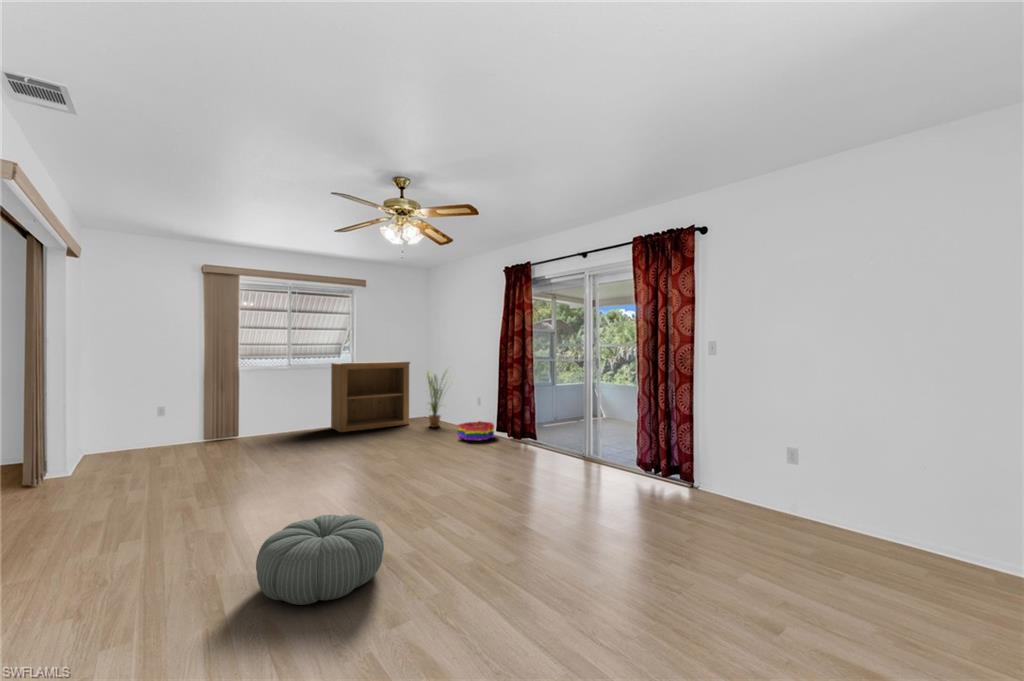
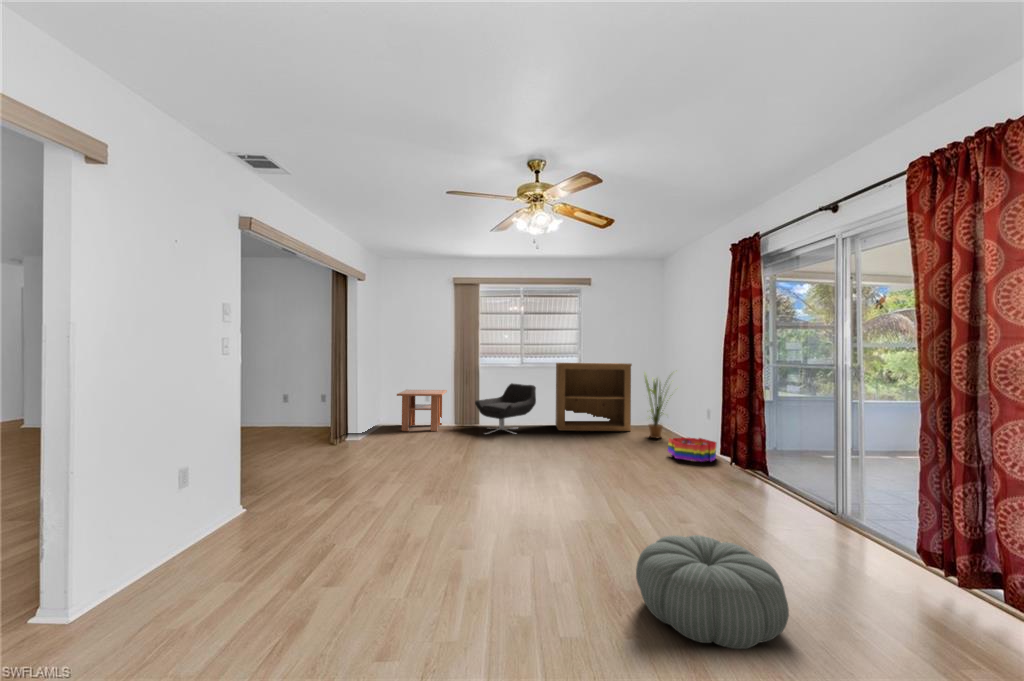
lounge chair: none [240,388,317,447] -> present [475,383,536,434]
coffee table: none [125,401,198,460] -> present [397,390,447,431]
pouf: present [256,514,384,605] -> present [636,535,789,649]

